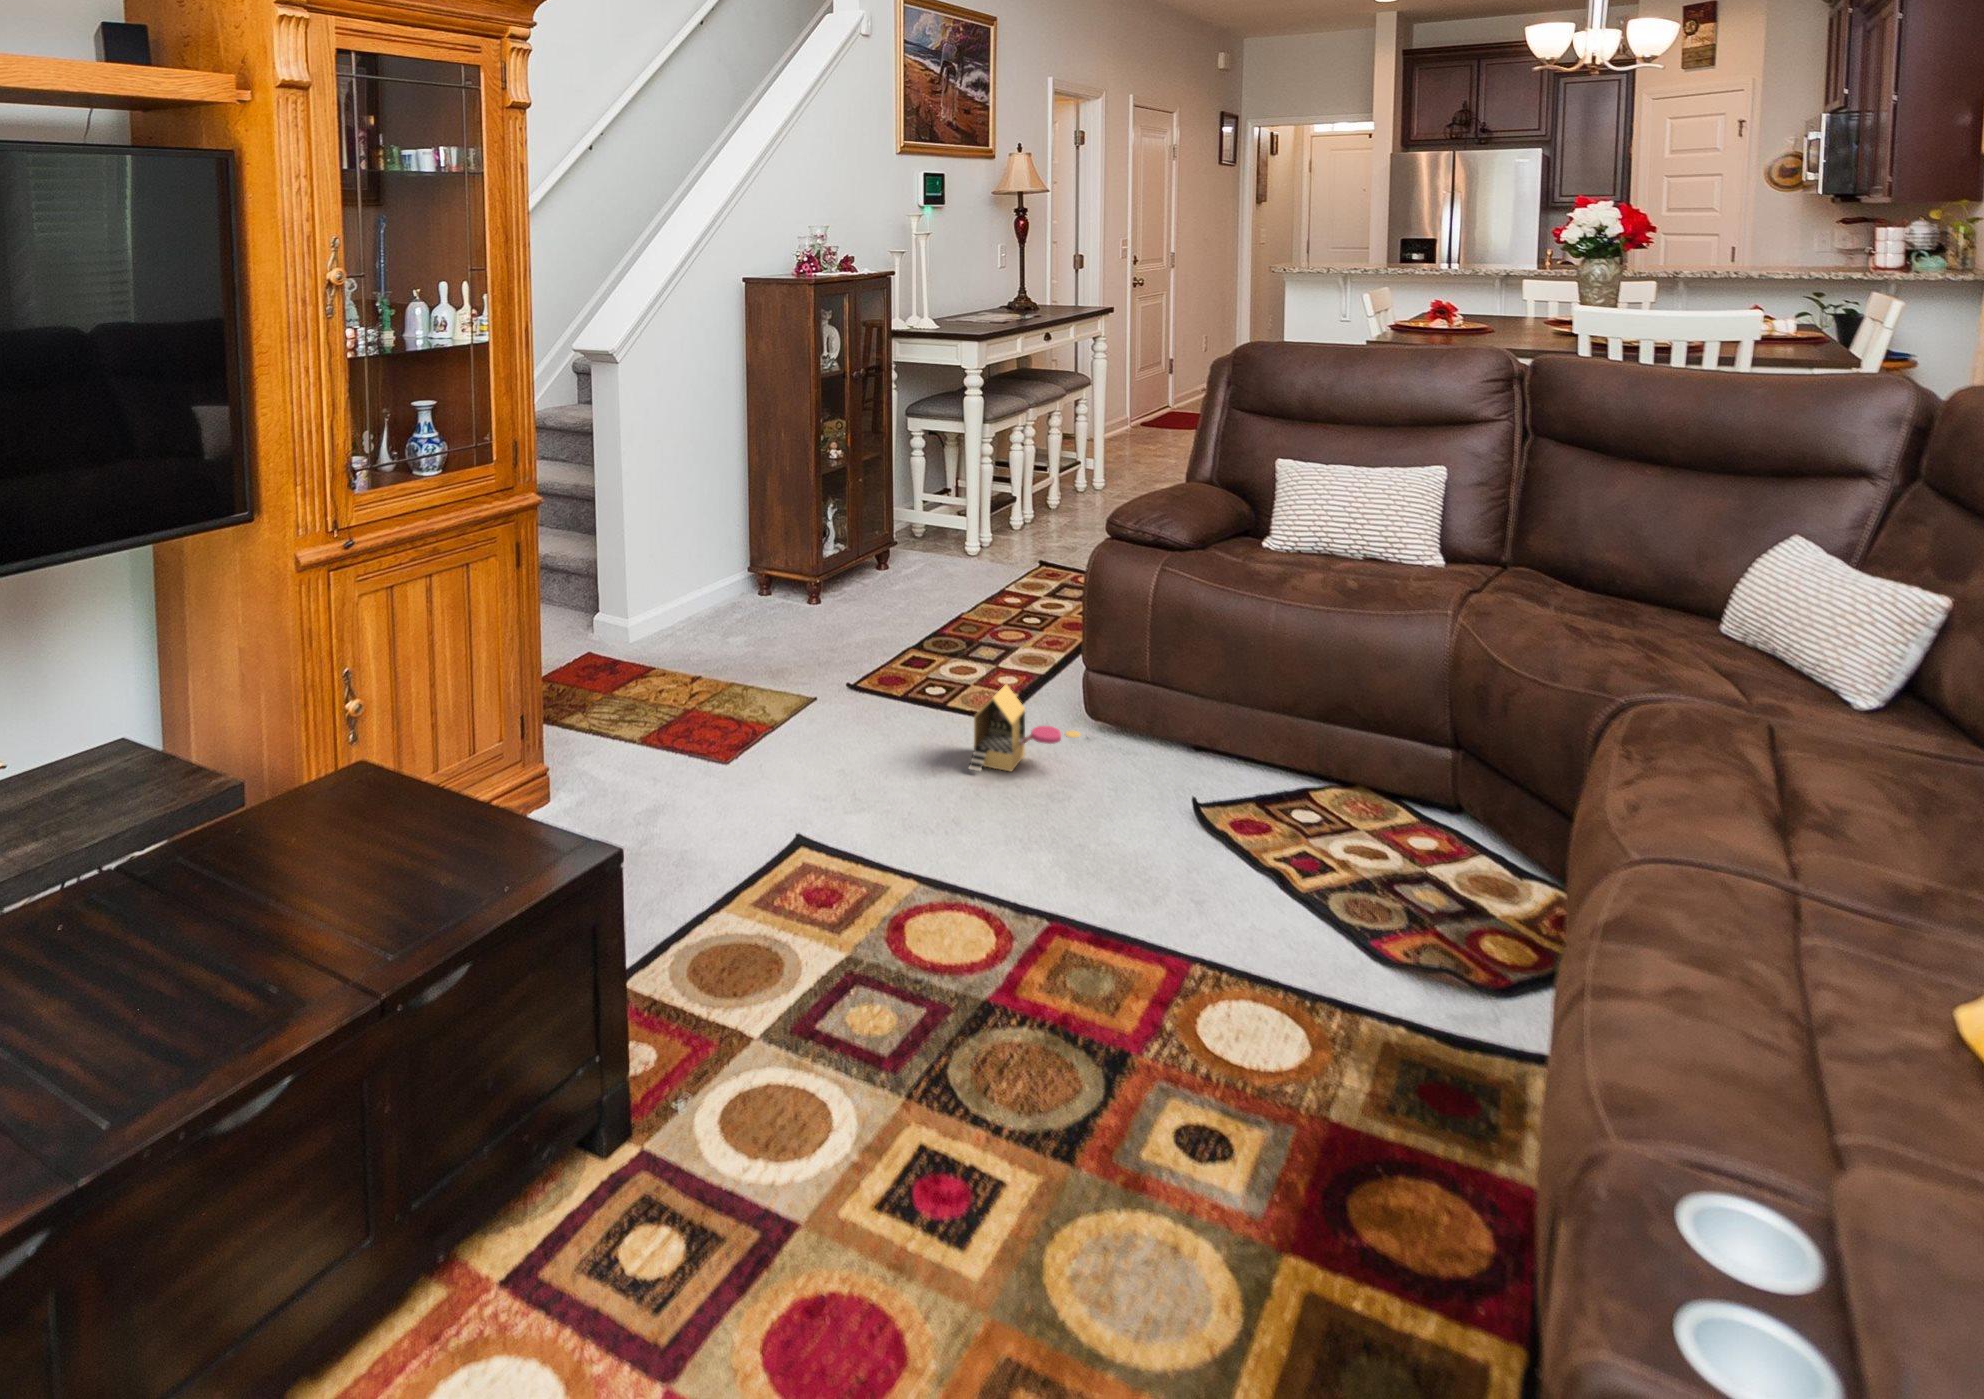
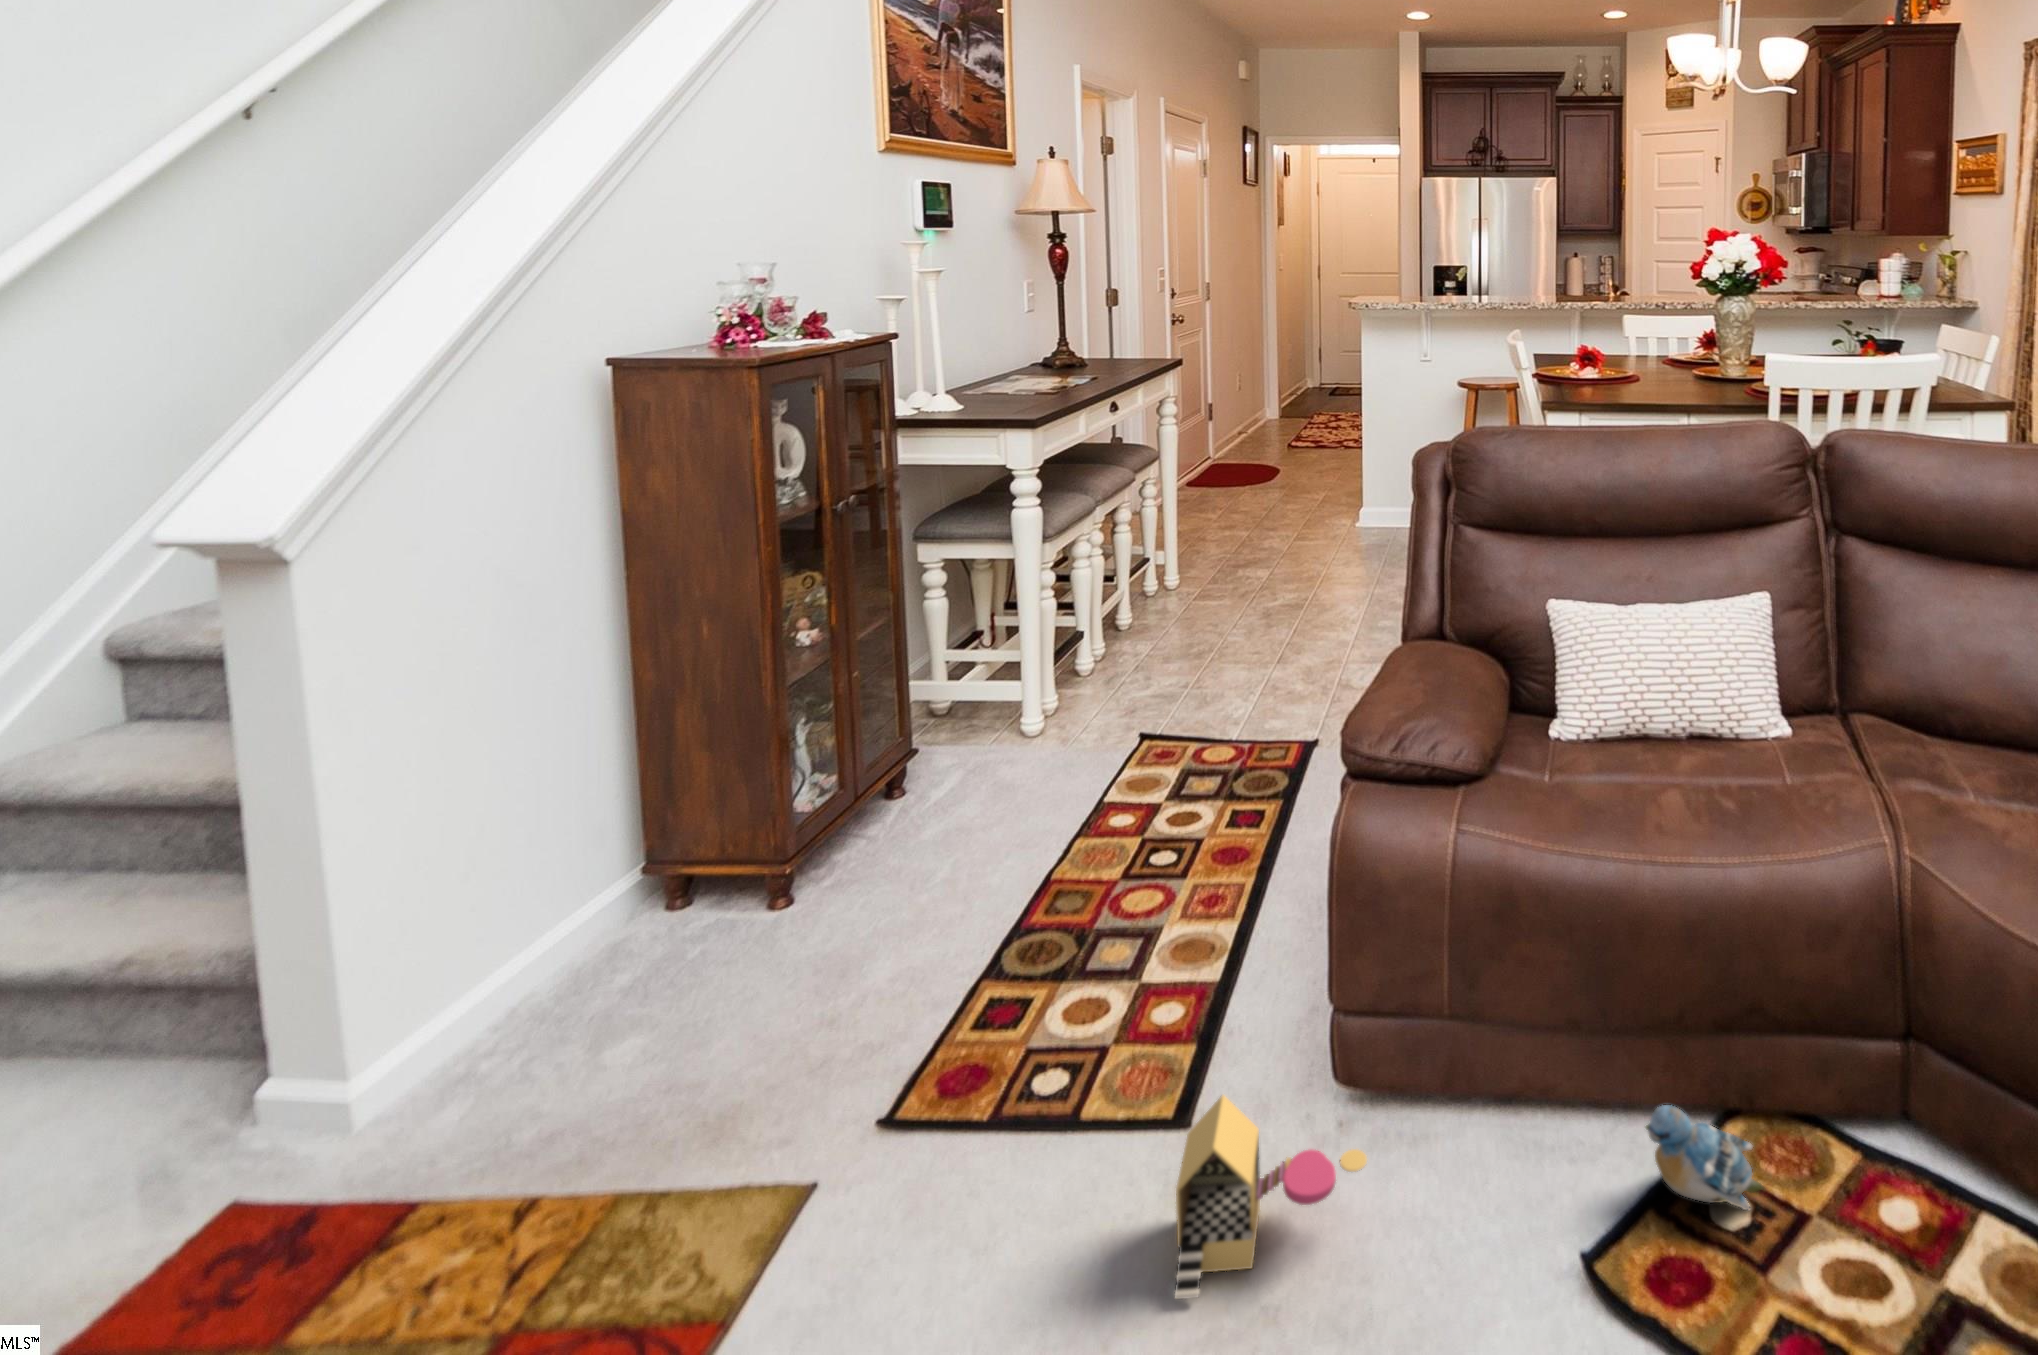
plush toy: none [1253,750,1327,815] -> present [1646,1105,1765,1210]

